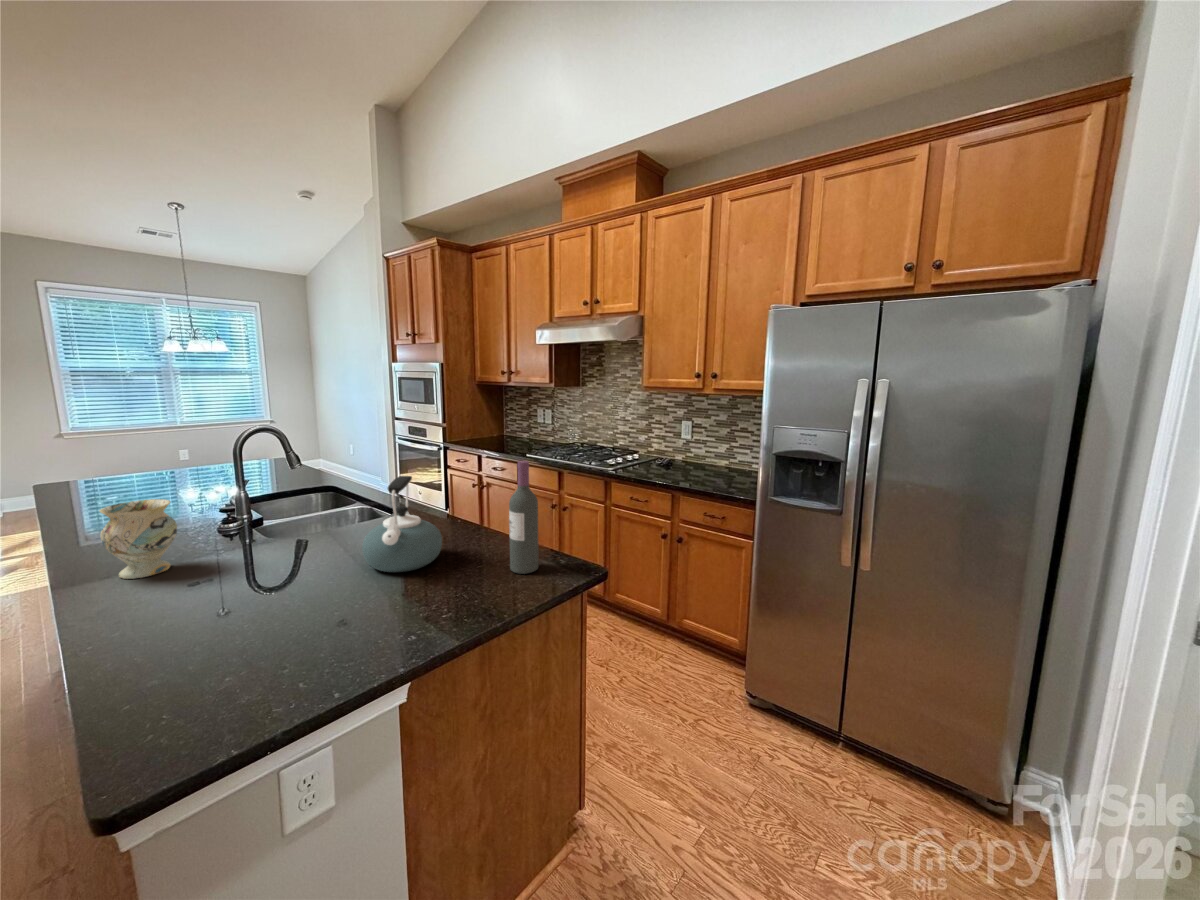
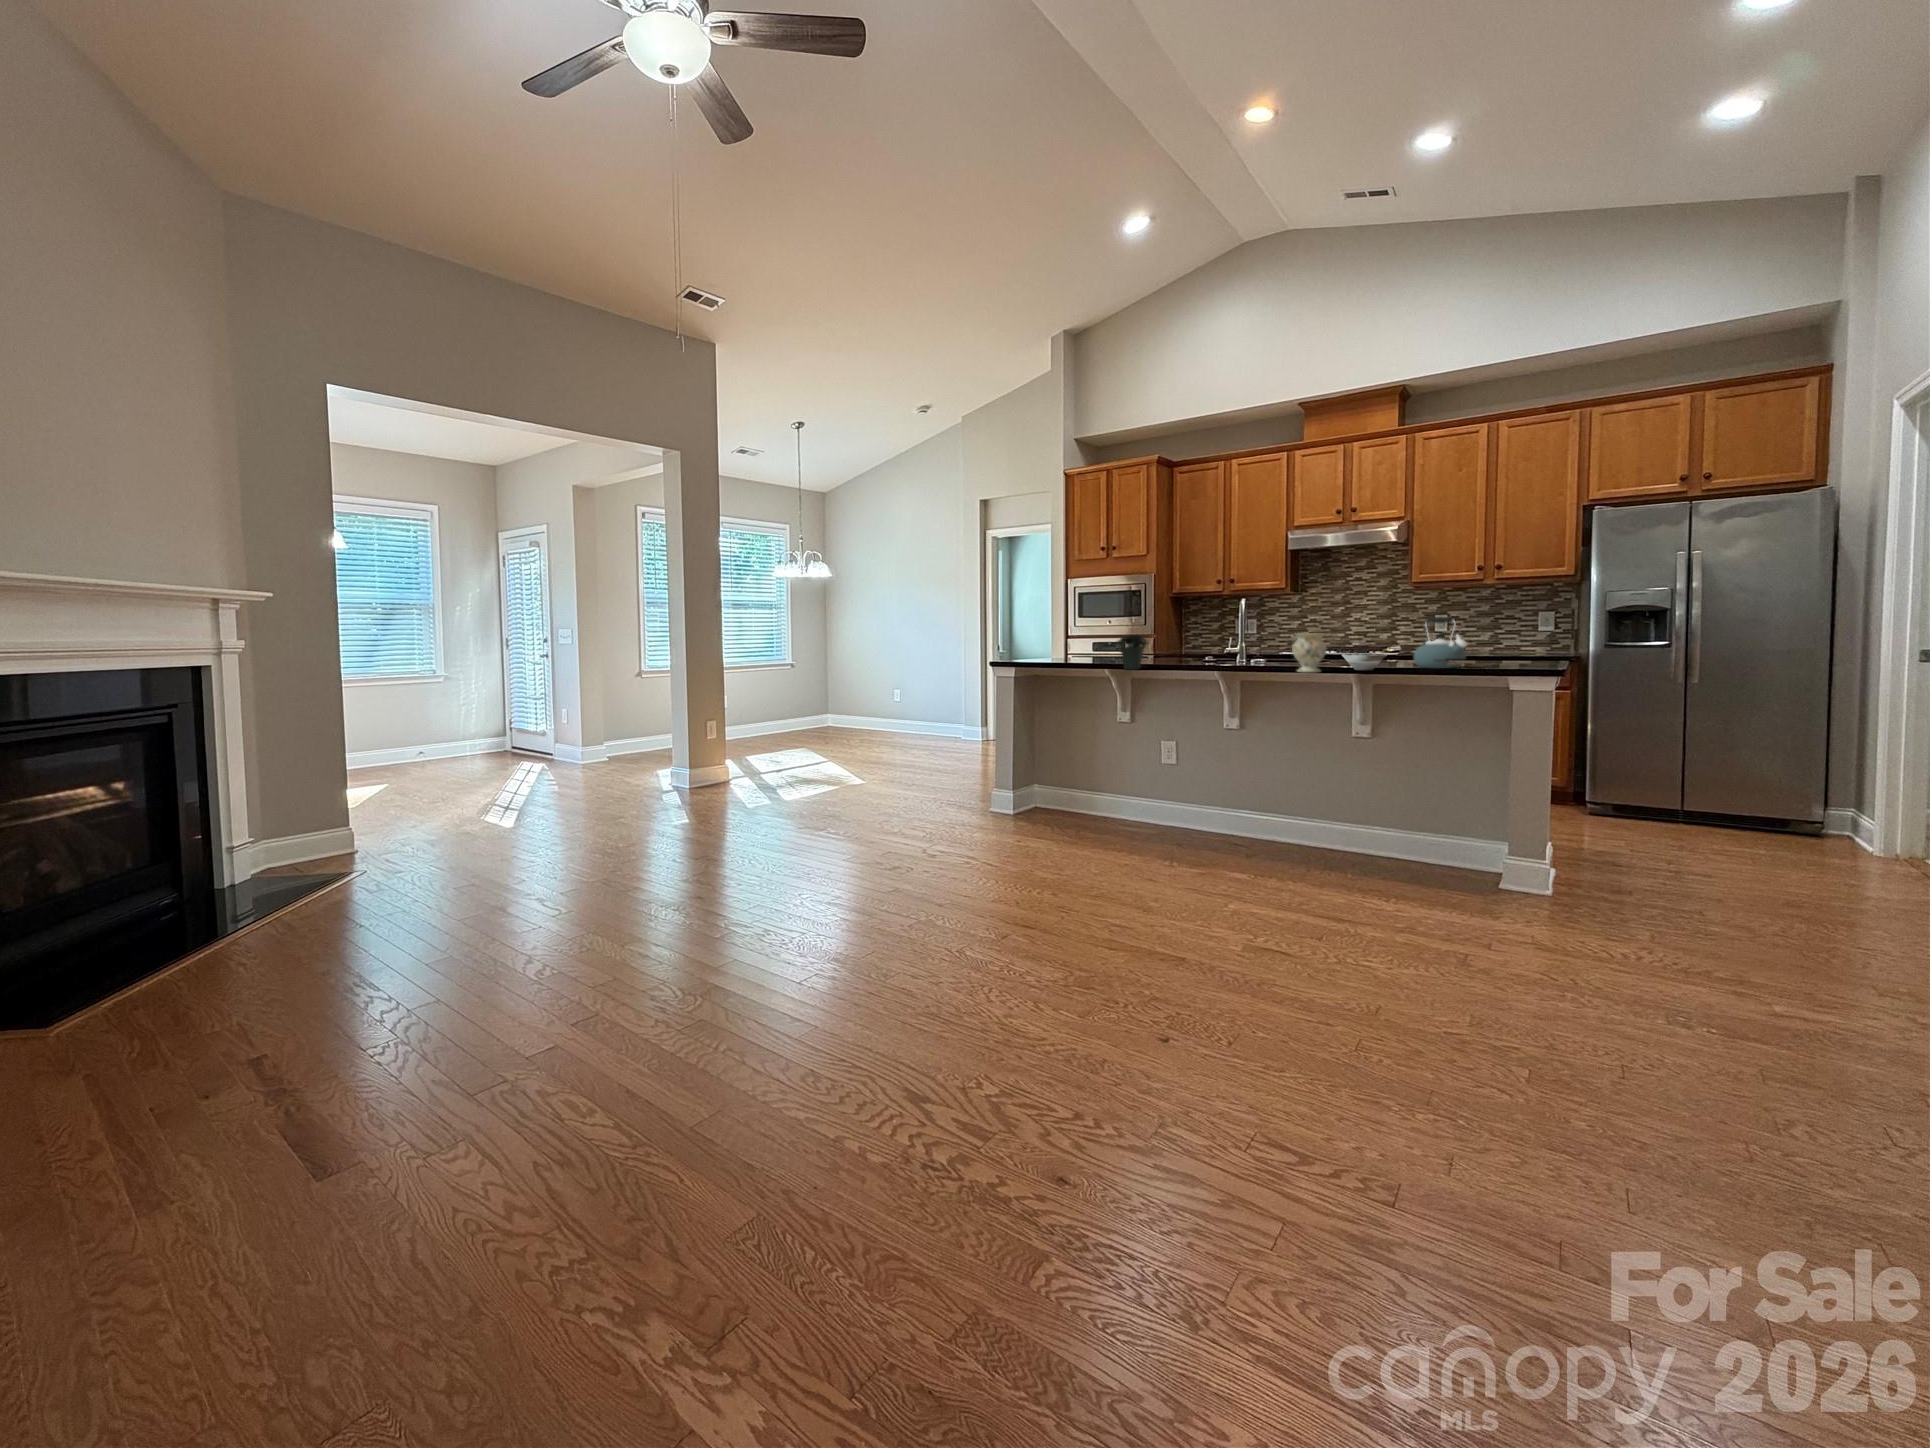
potted plant: none [90,419,159,509] -> present [1117,626,1148,670]
wine bottle: present [509,461,539,574] -> none [1509,602,1531,666]
bowl: none [217,519,306,571] -> present [1342,652,1387,670]

